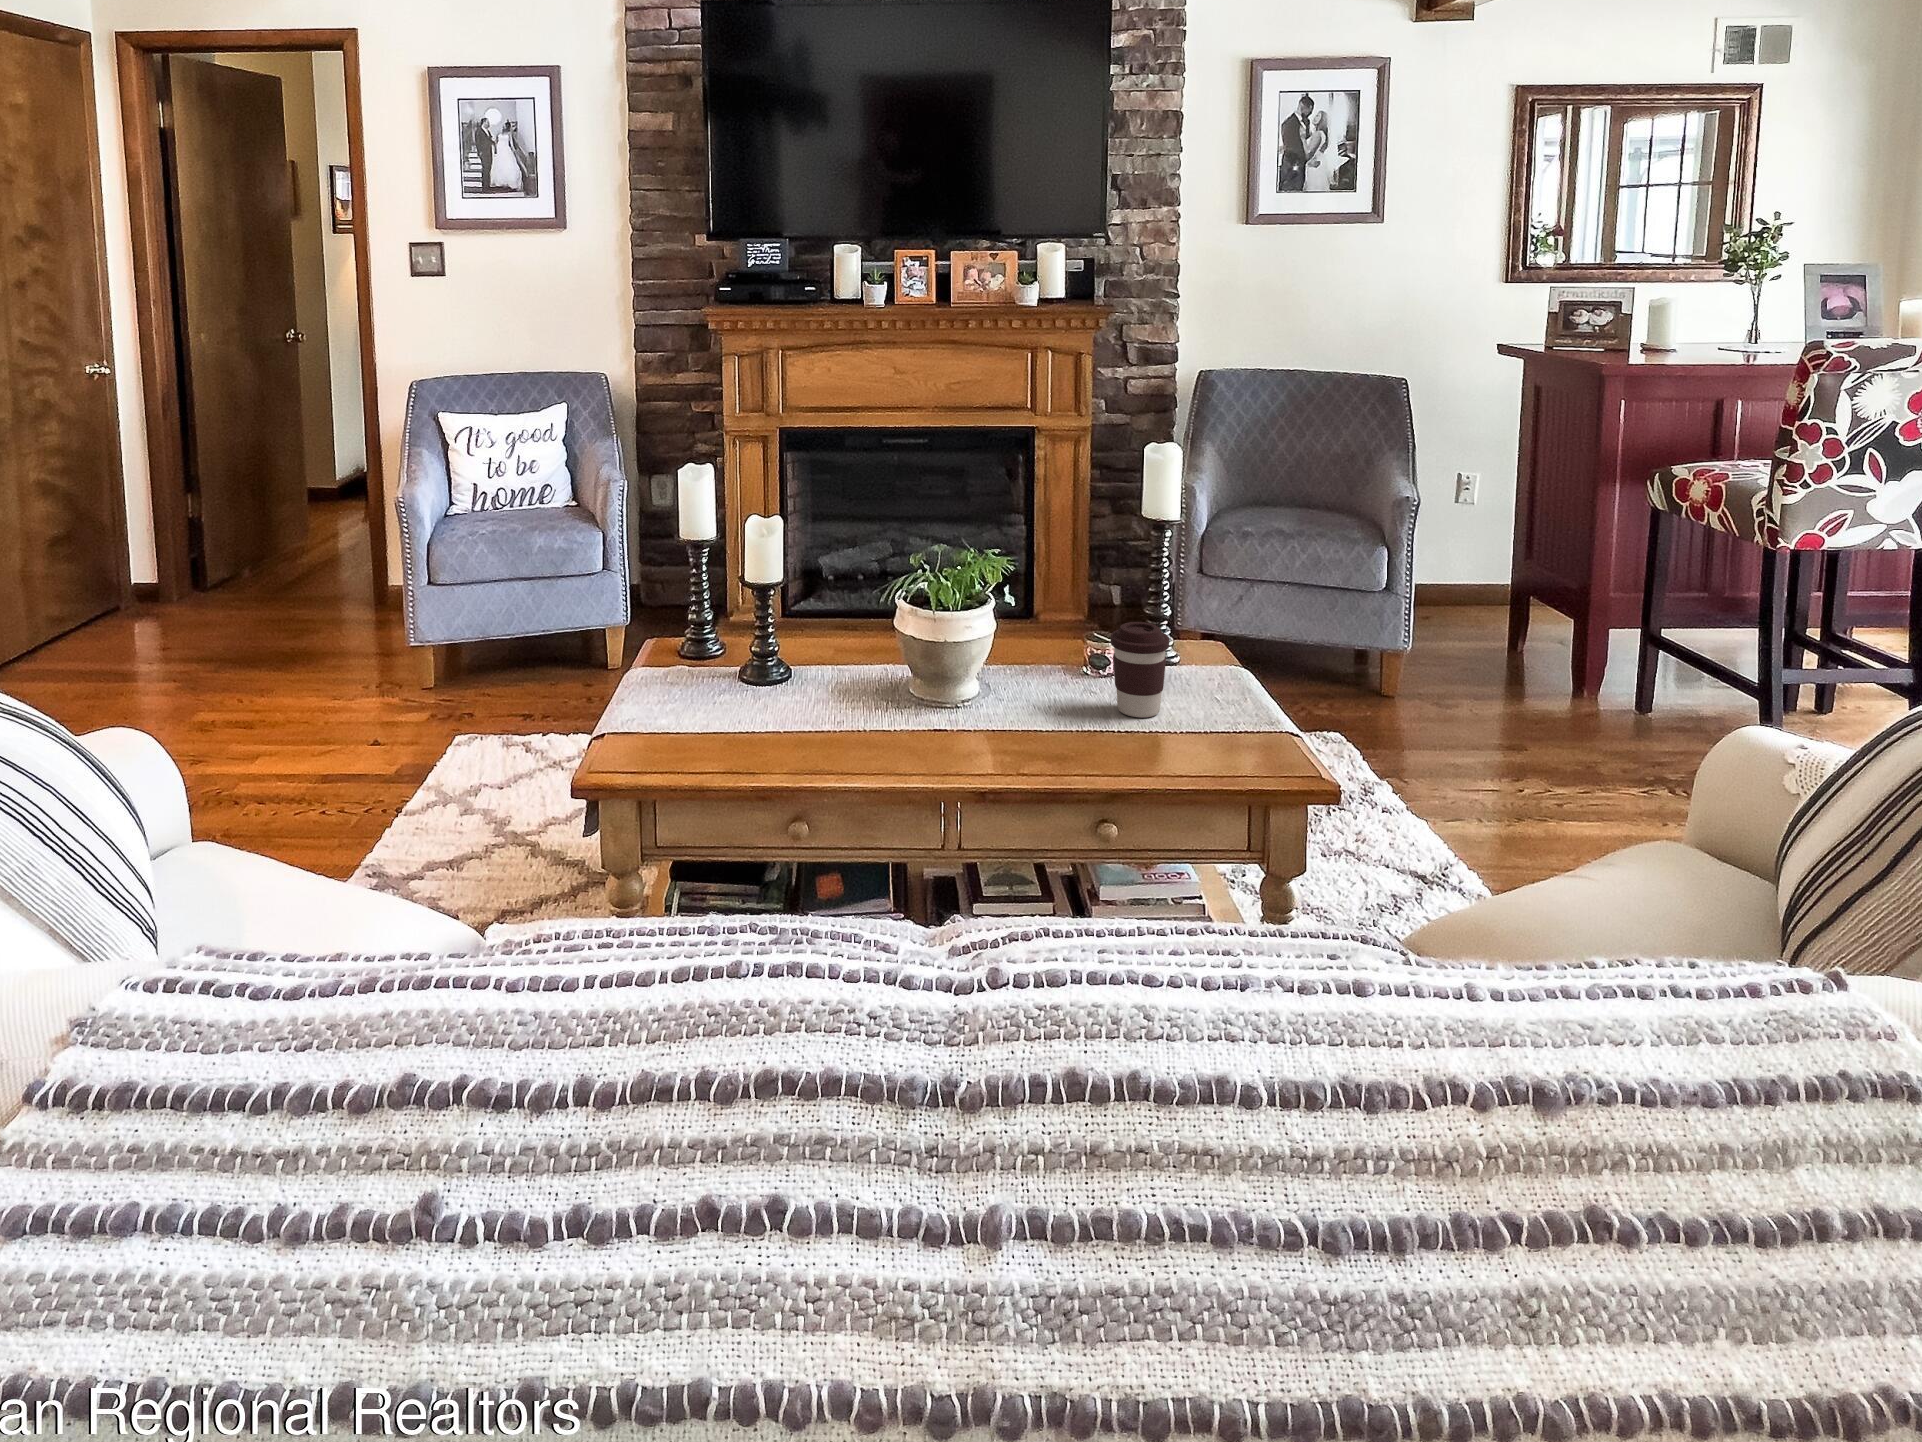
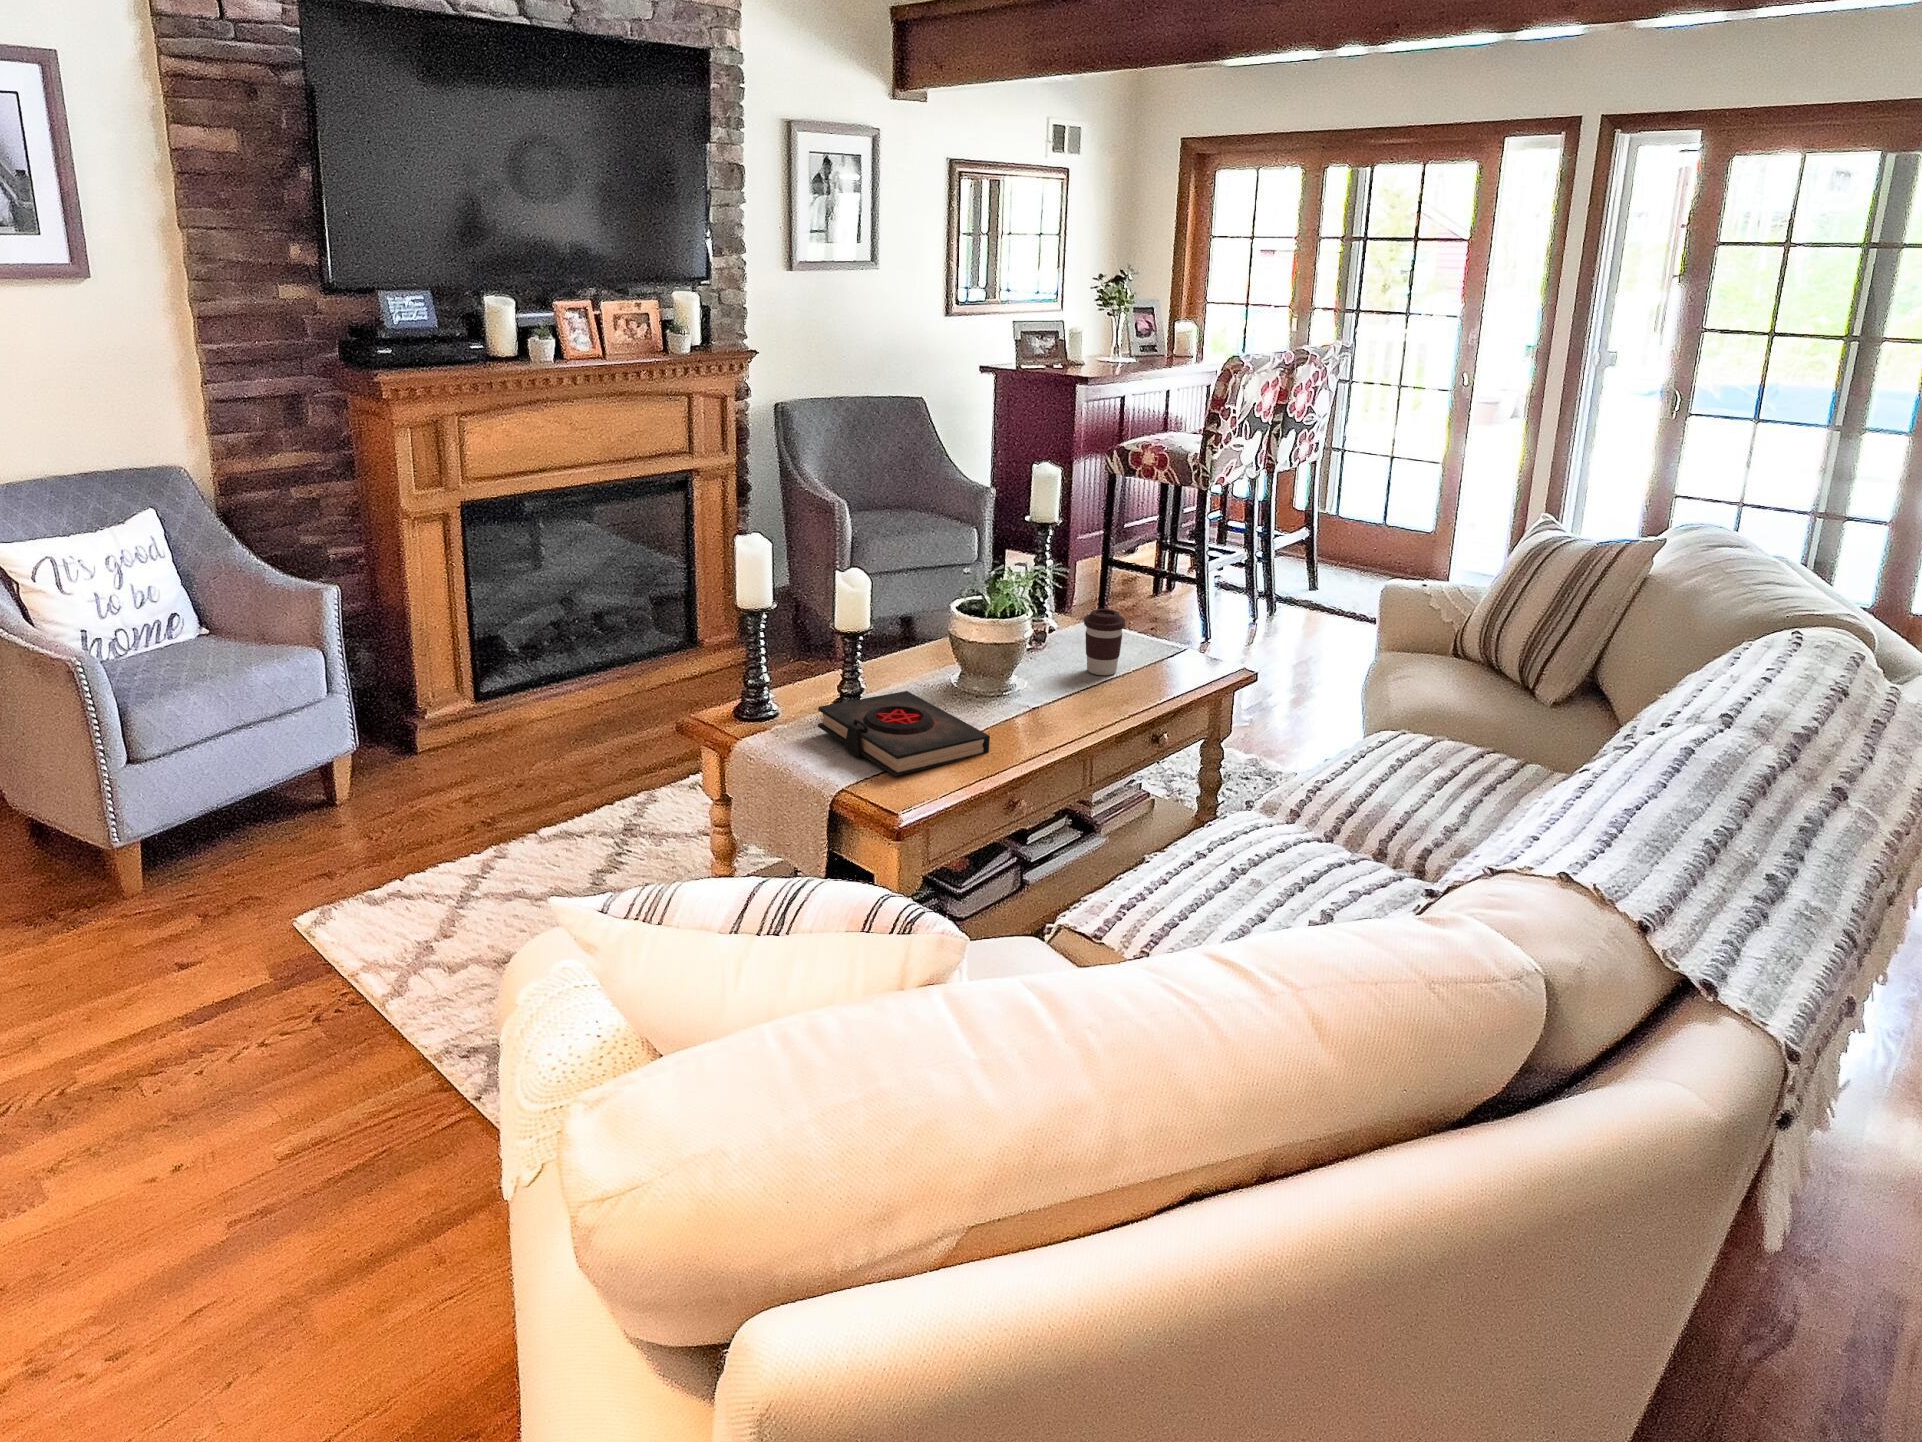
book: none [674,646,847,744] -> present [818,691,990,776]

